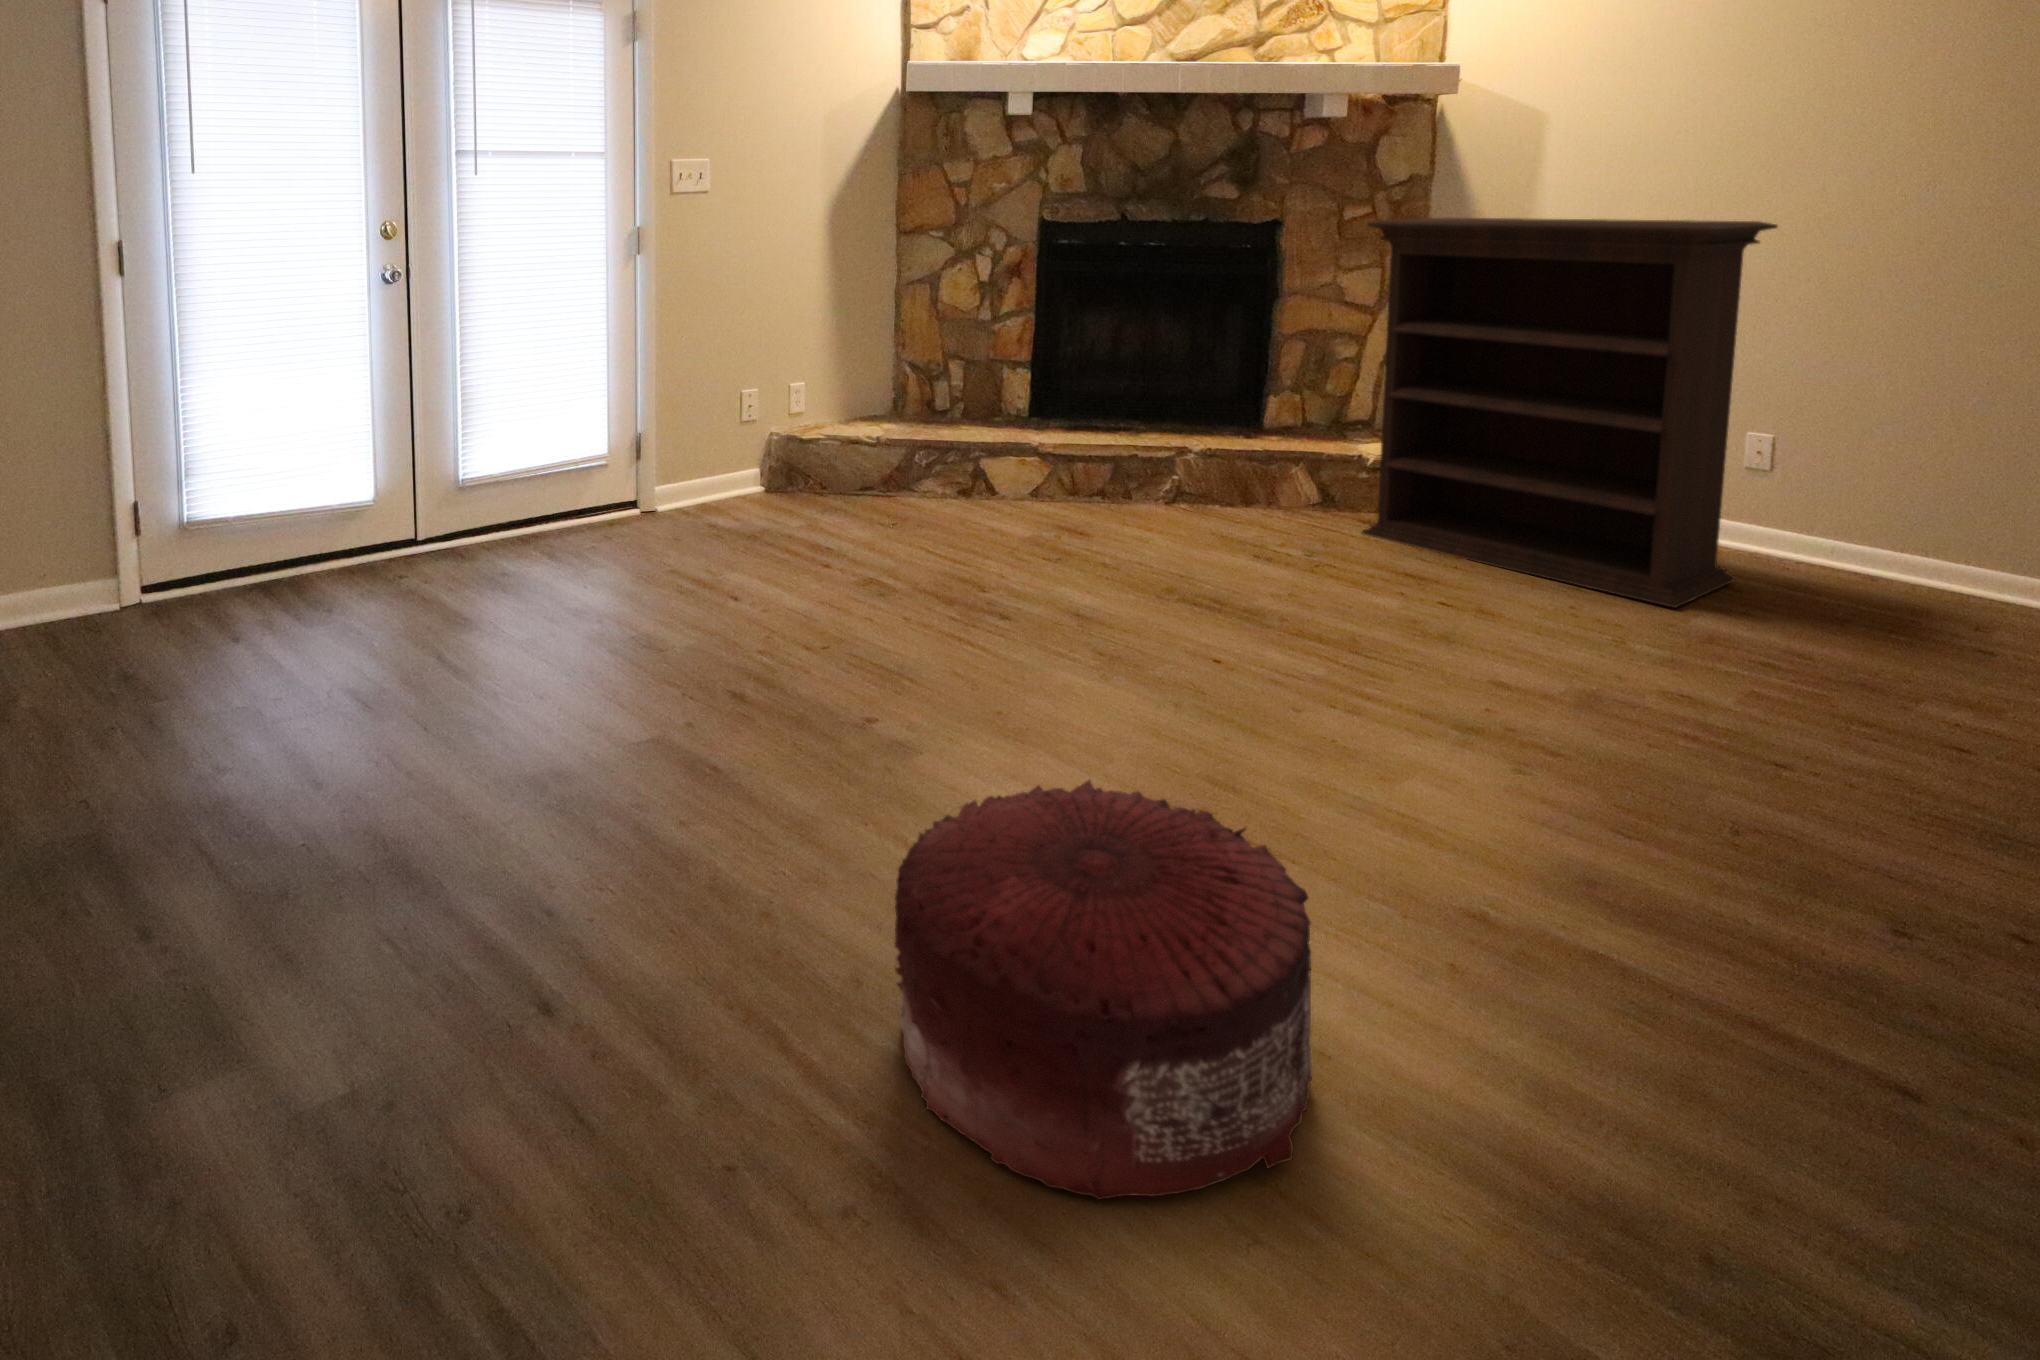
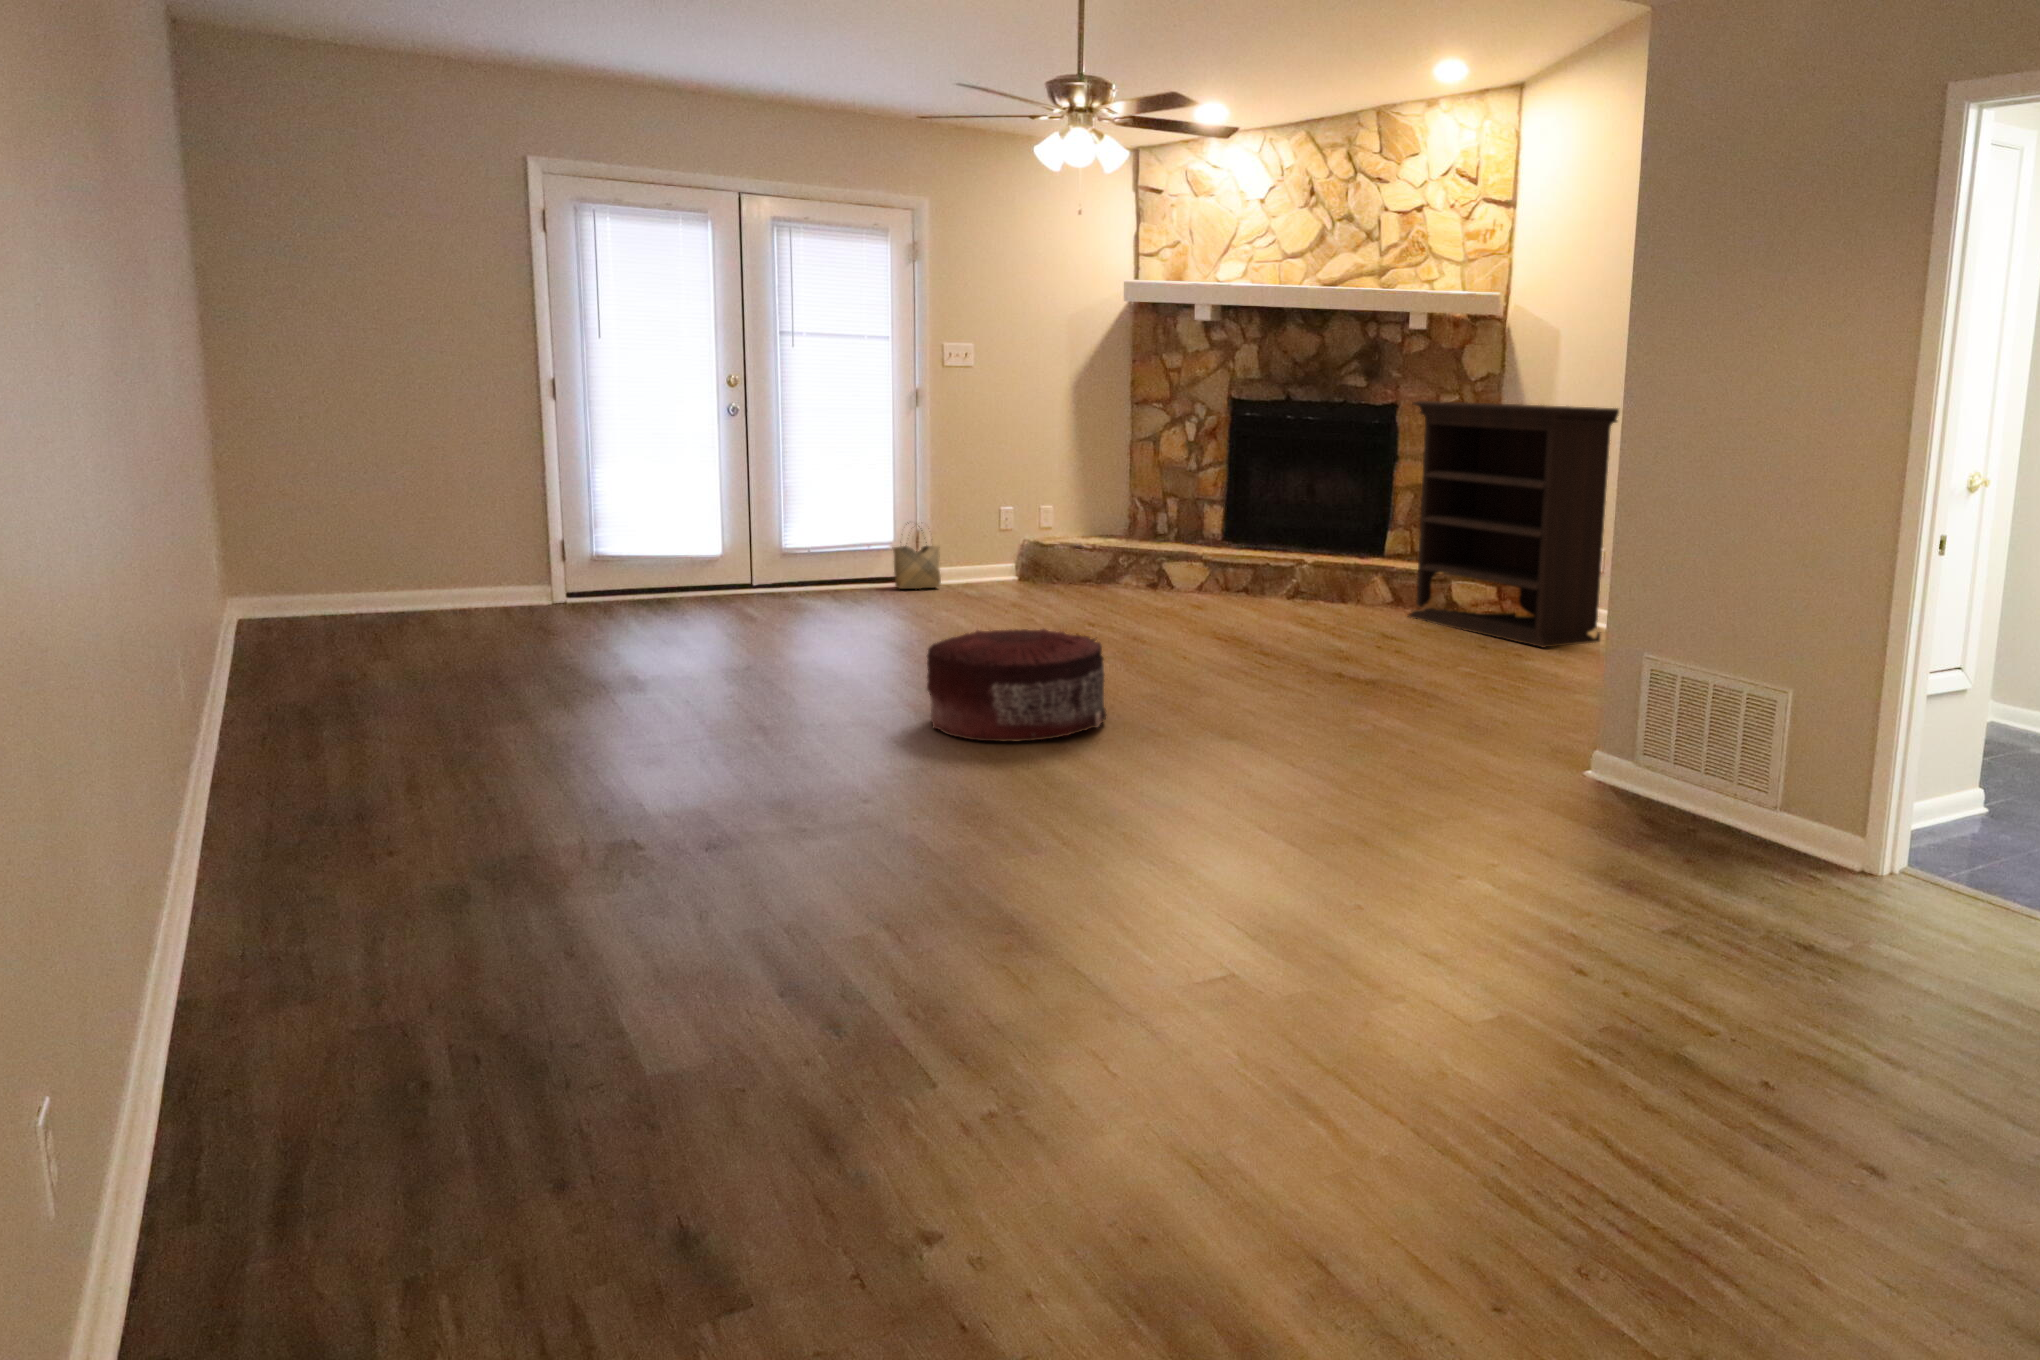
woven basket: none [612,422,678,520] -> present [893,523,941,589]

